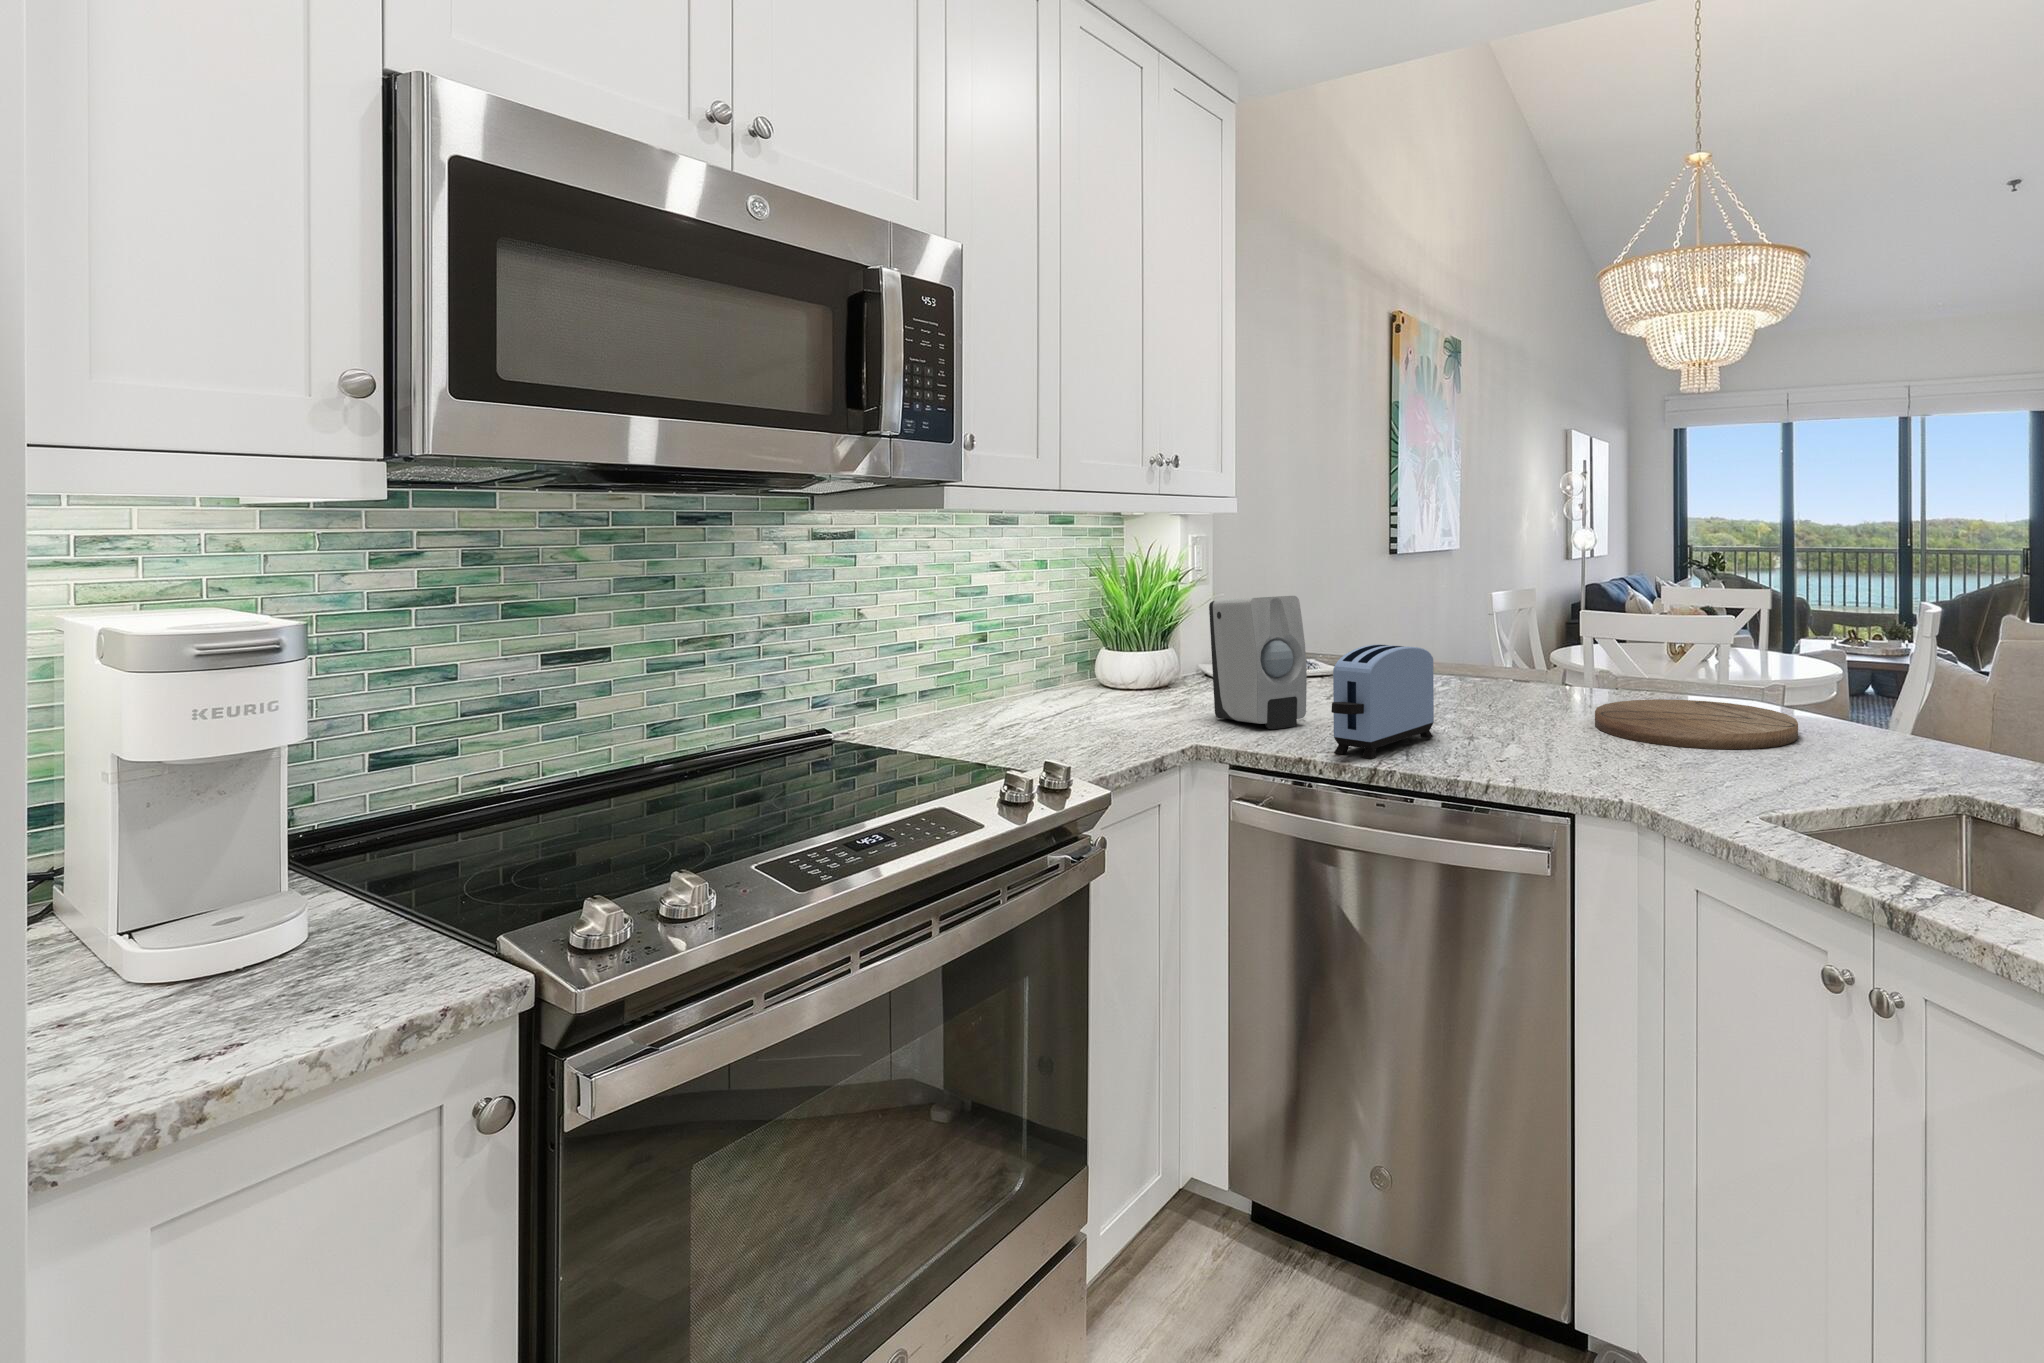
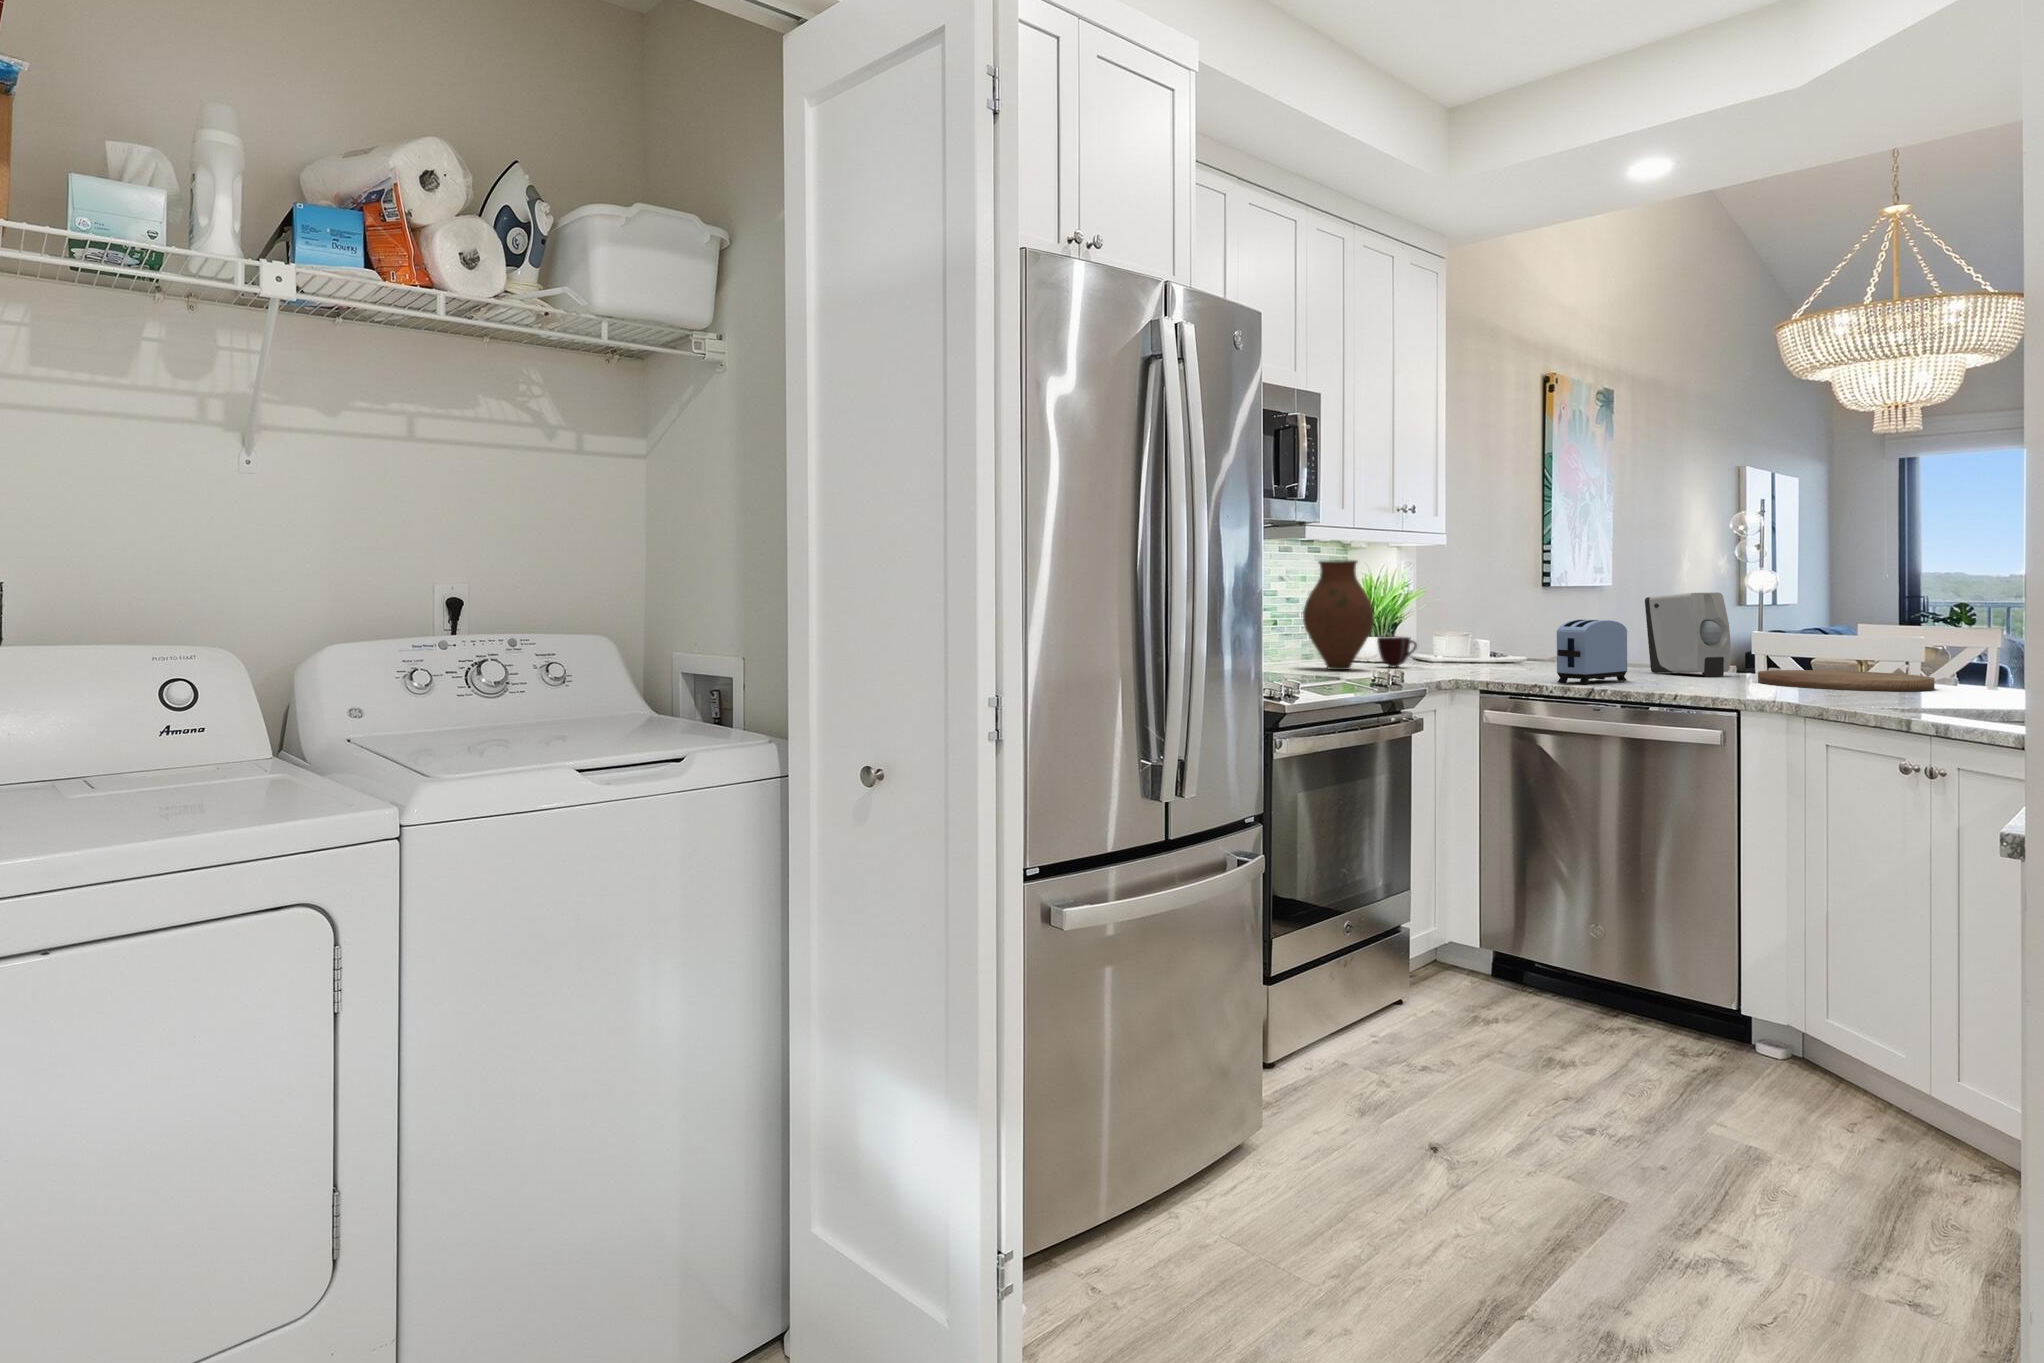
vase: none [999,543,1105,722] -> present [1303,560,1374,670]
soap dispenser: present [1209,596,1307,729] -> present [1645,593,1730,677]
mug: none [1126,655,1183,704] -> present [1377,636,1417,667]

